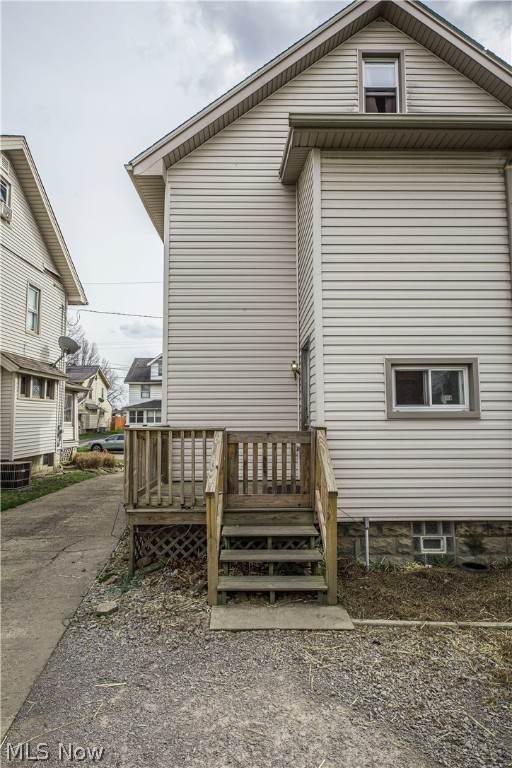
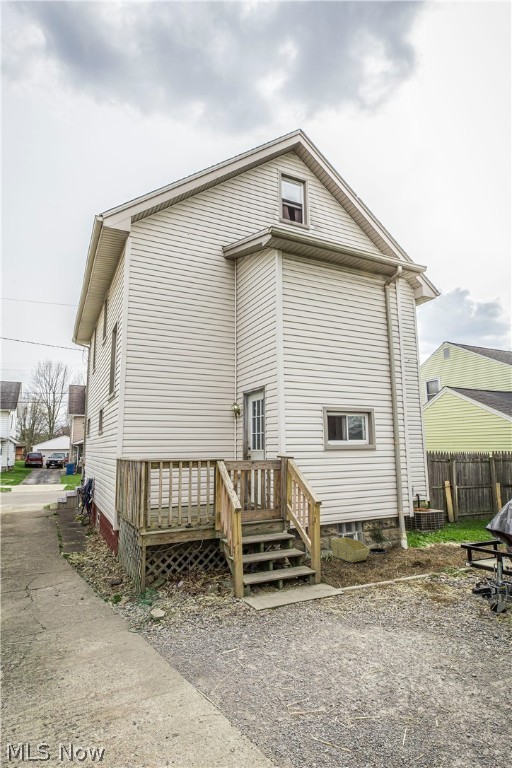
storage bin: none [398,541,449,579] -> present [331,537,370,562]

